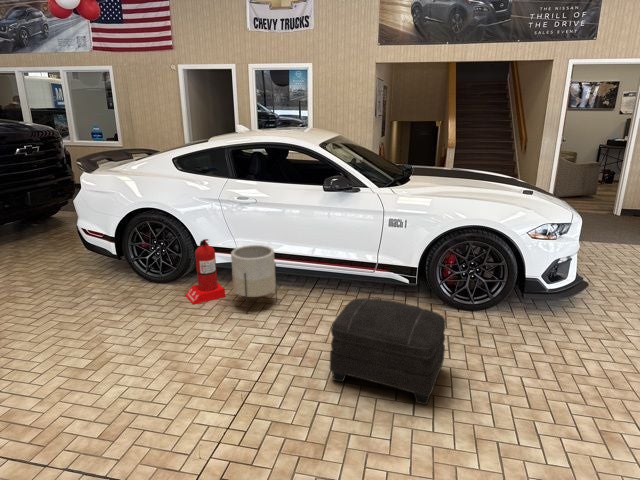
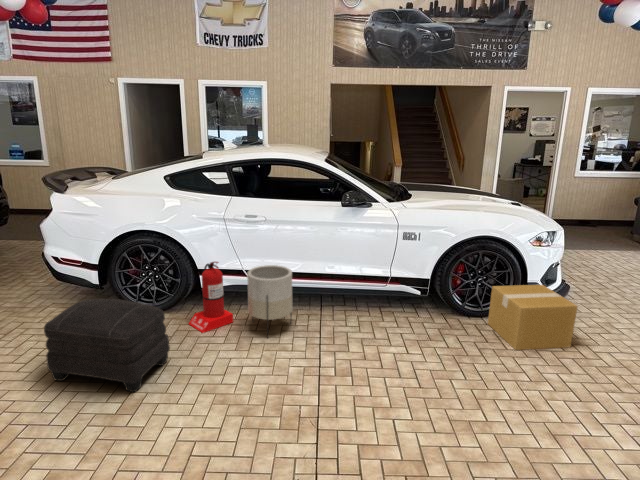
cardboard box: none [476,279,564,352] -> present [488,285,577,350]
ottoman: present [330,298,445,405] -> present [44,299,170,392]

